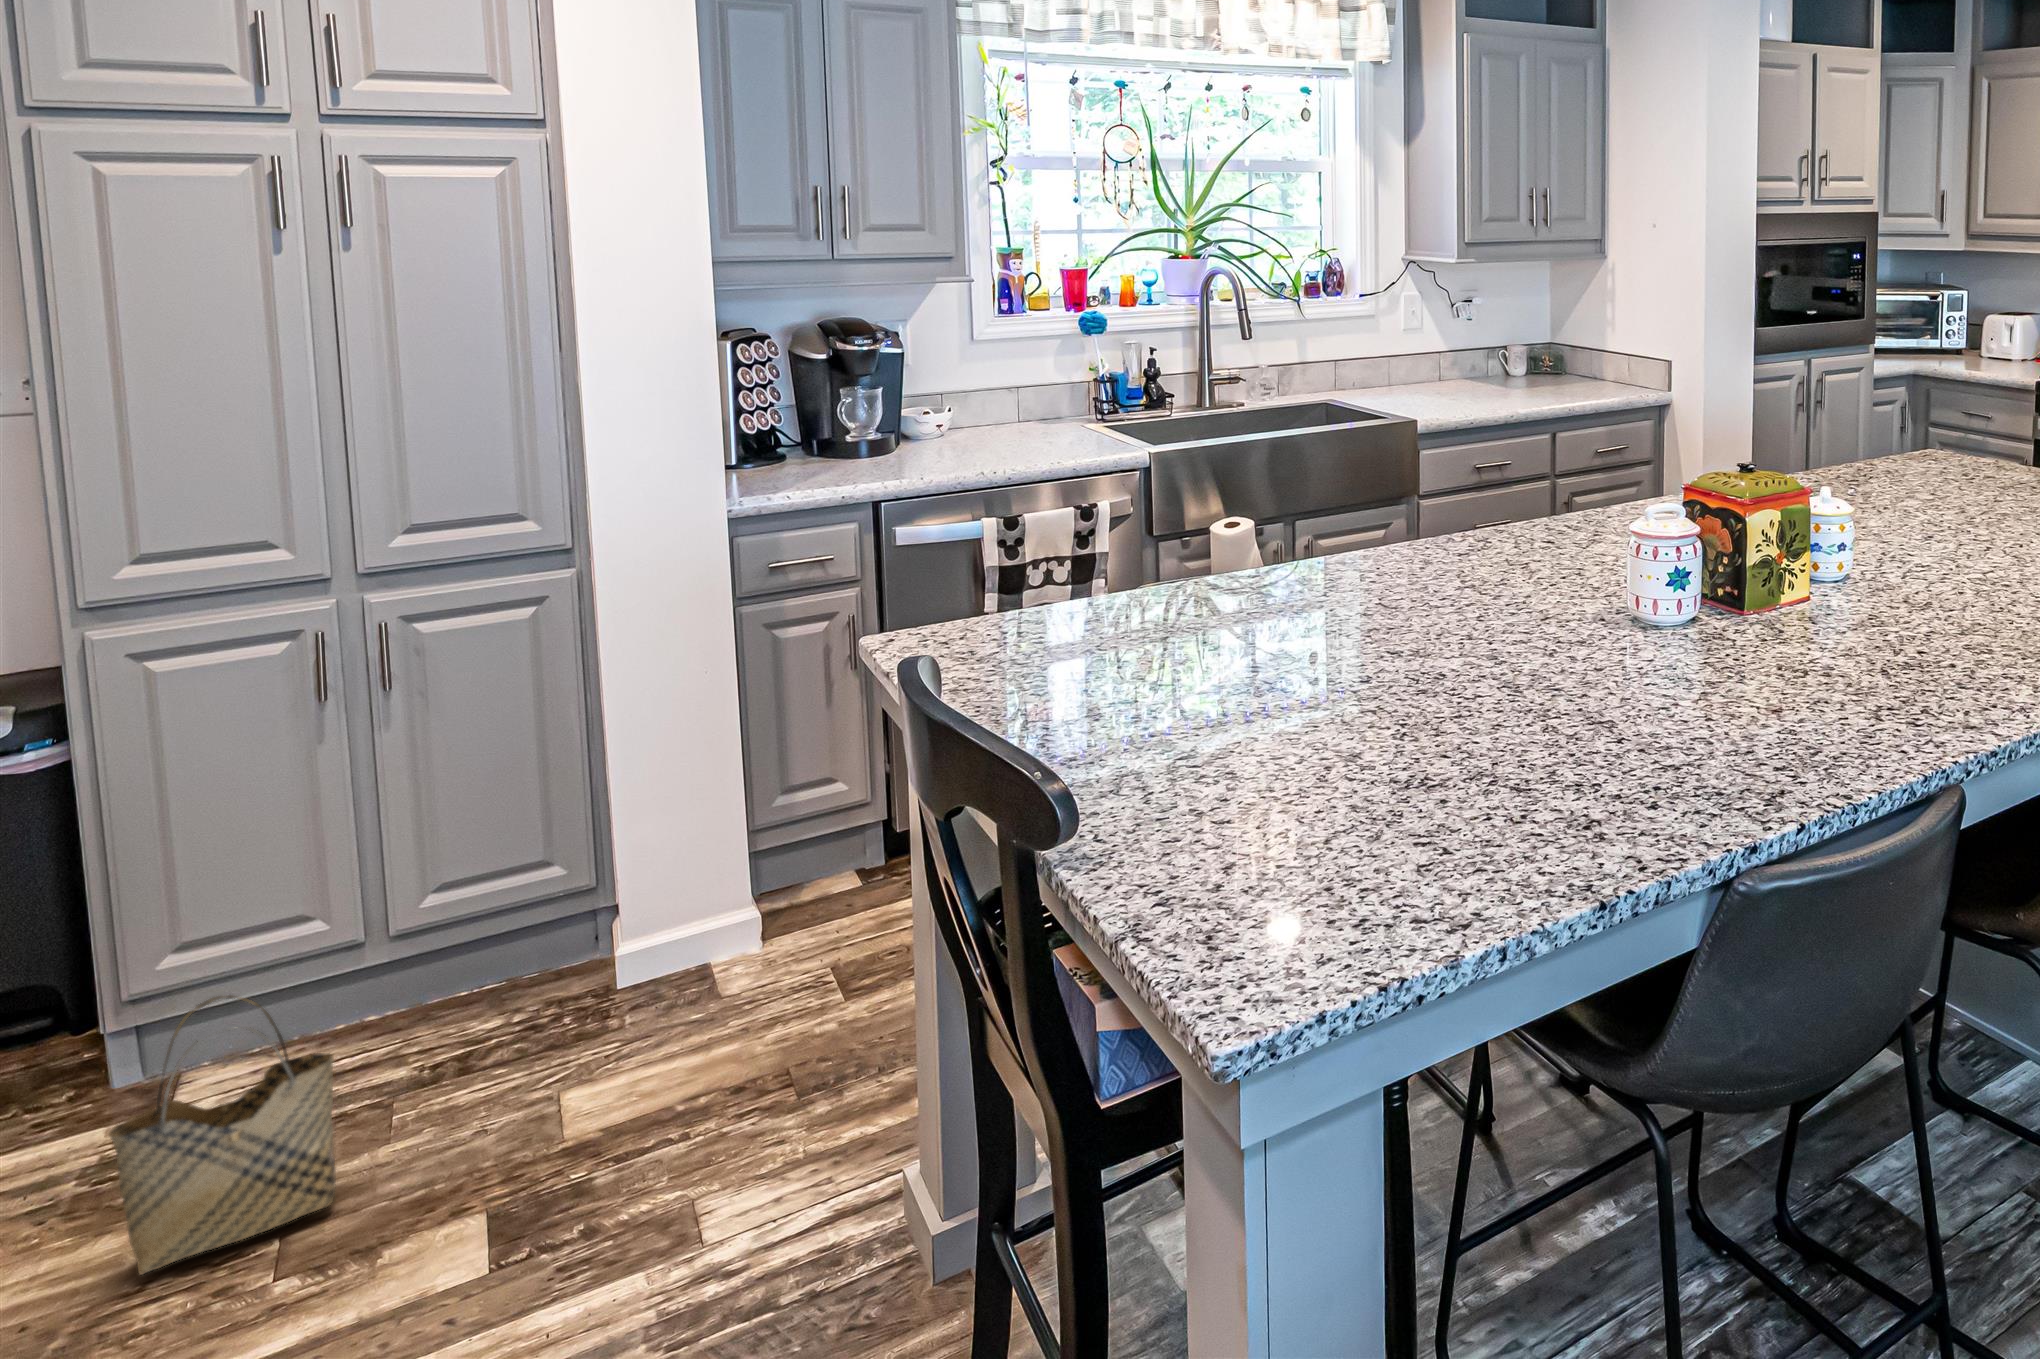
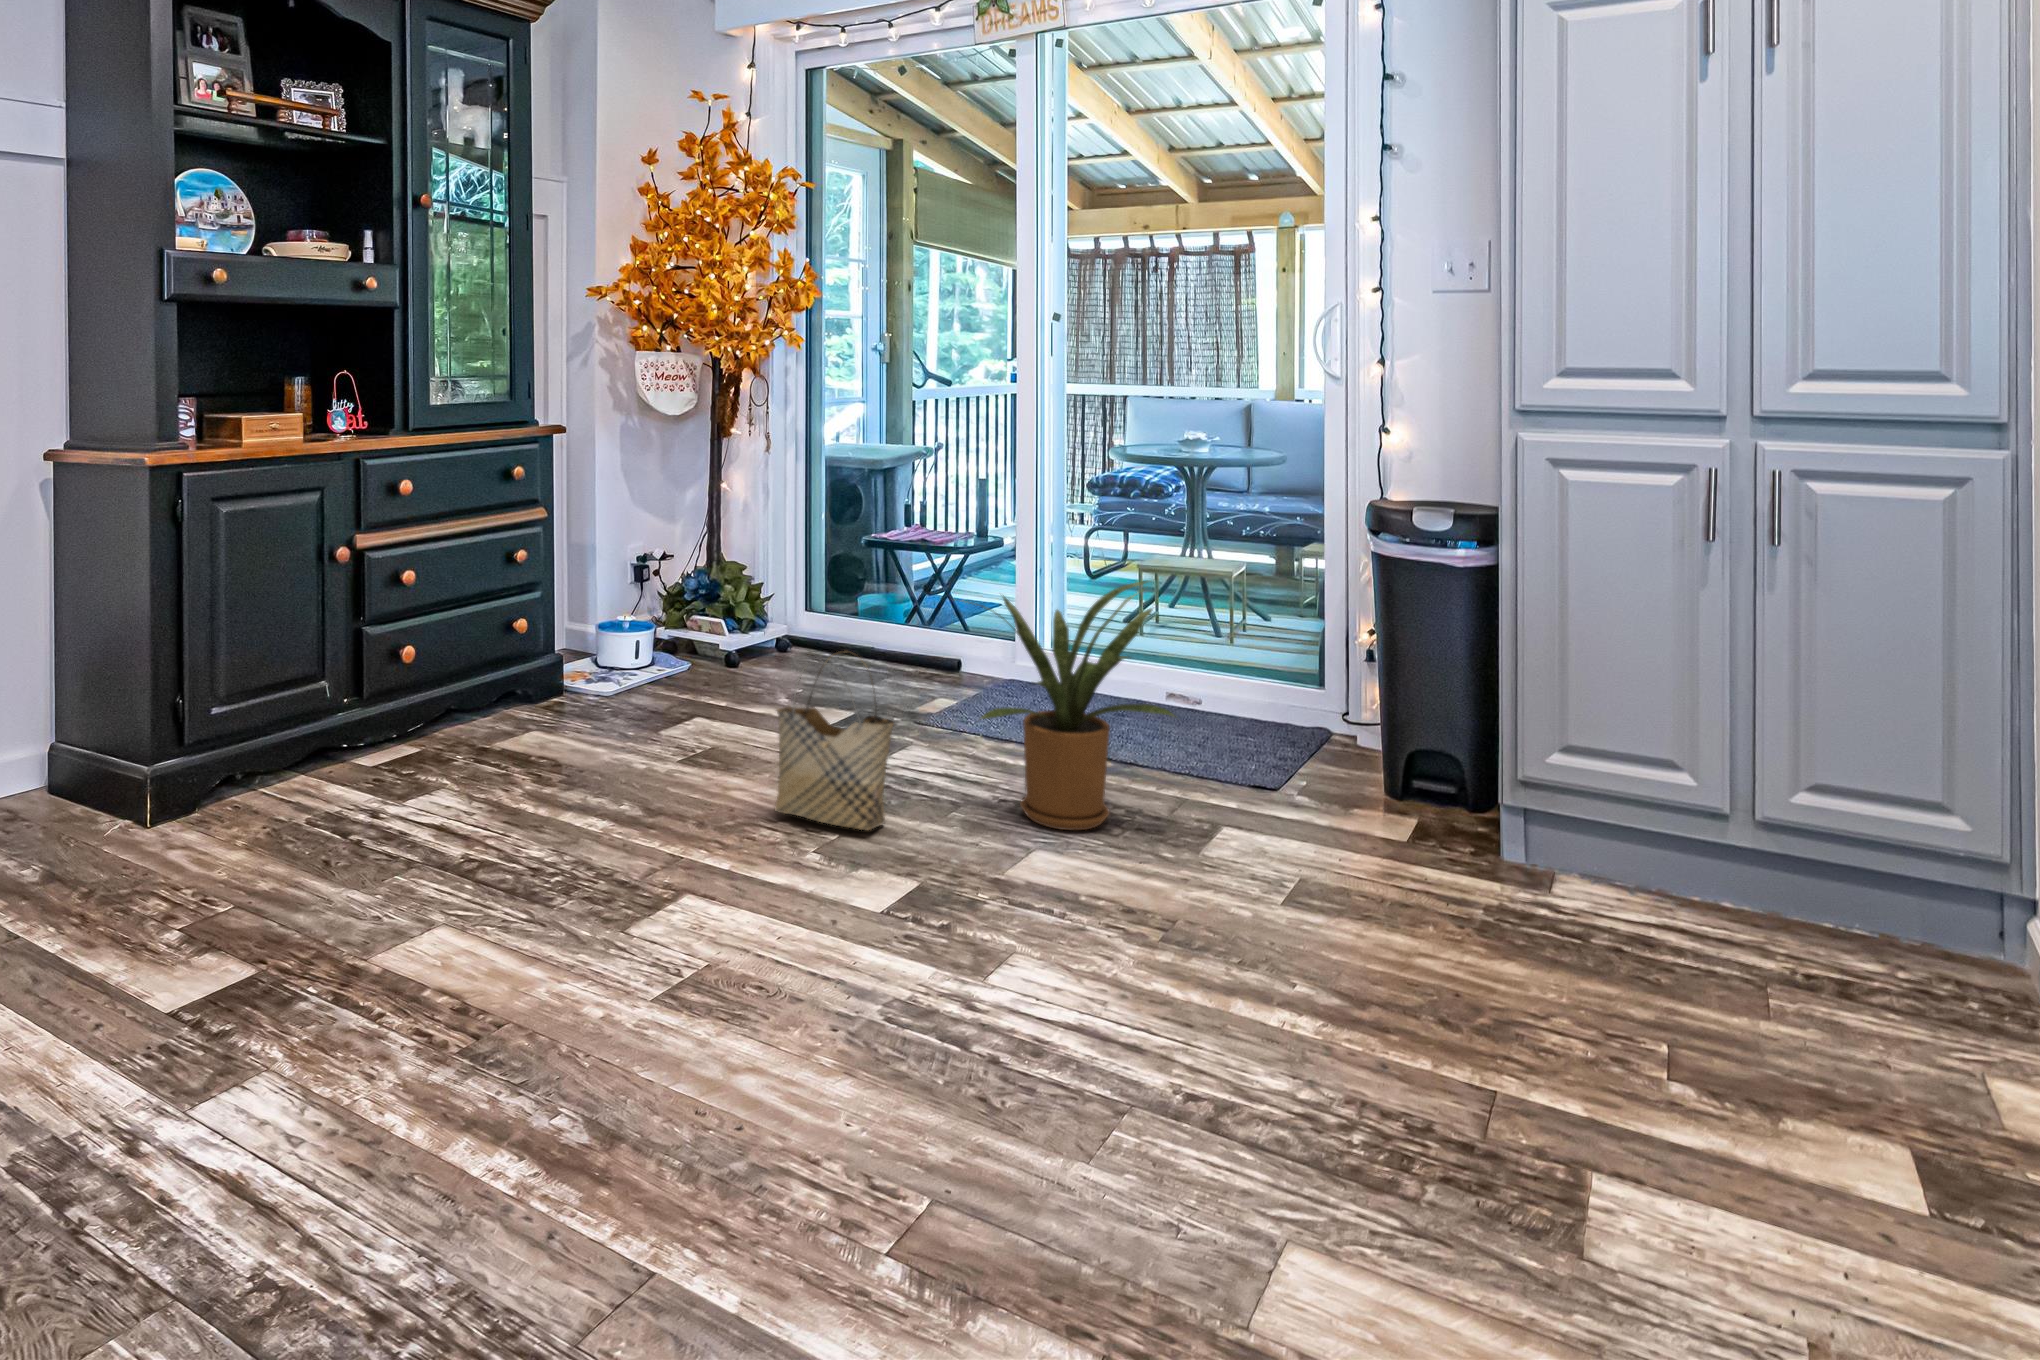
house plant: none [344,740,670,1069] -> present [980,580,1174,830]

